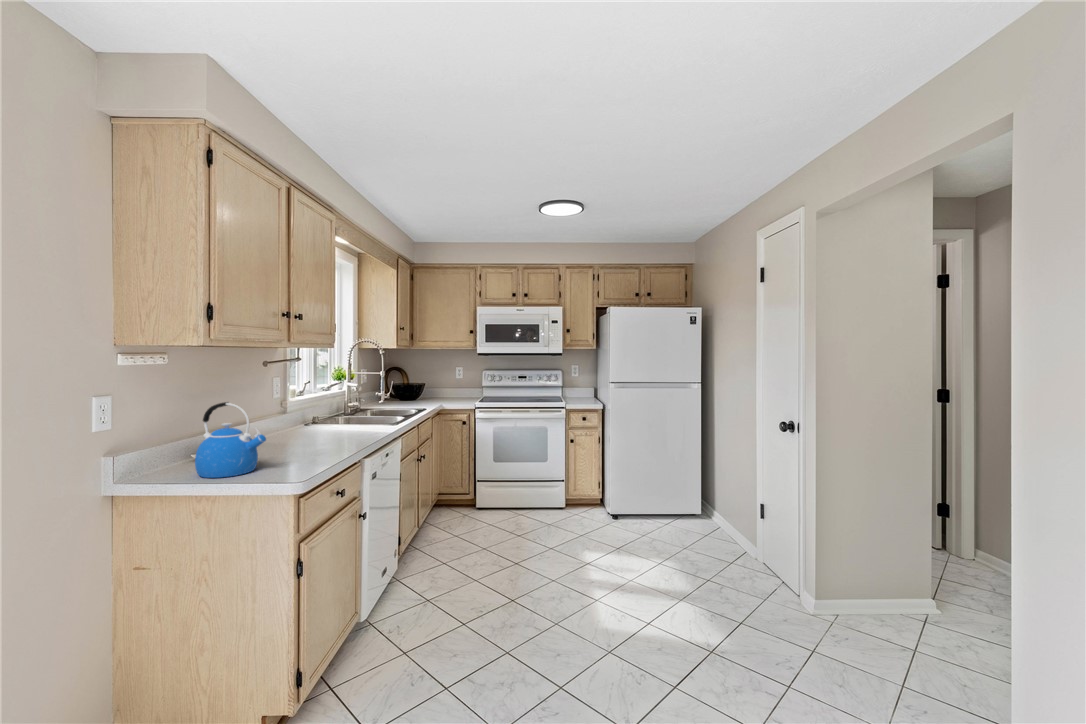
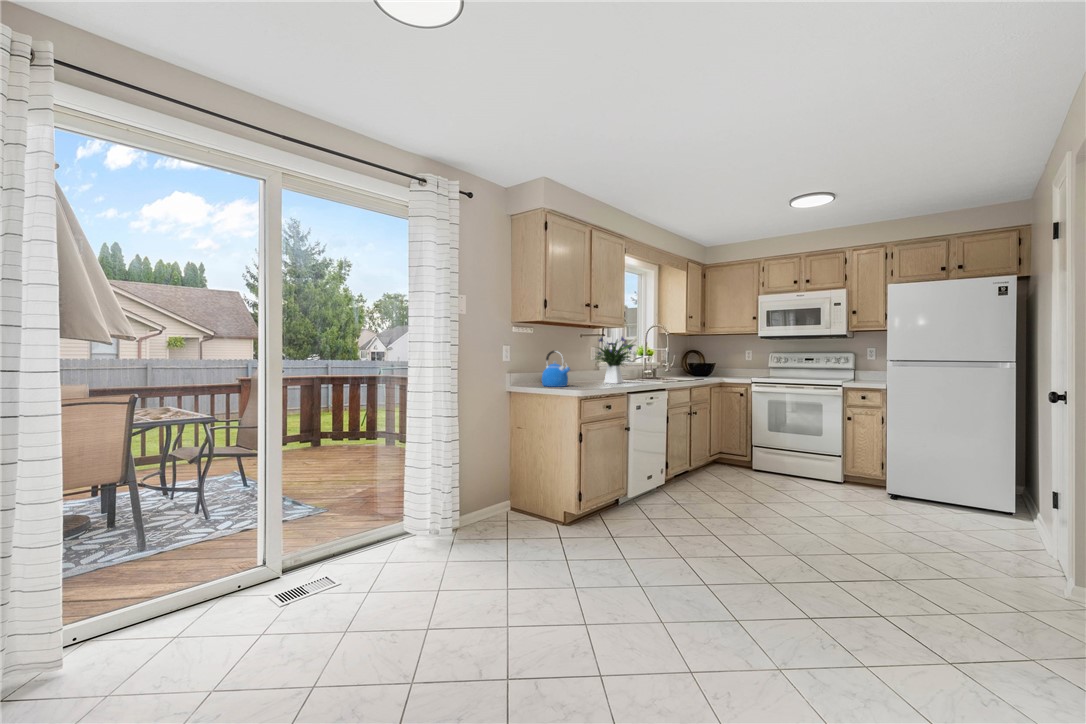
flower arrangement: none [280,359,364,440] -> present [595,337,634,383]

